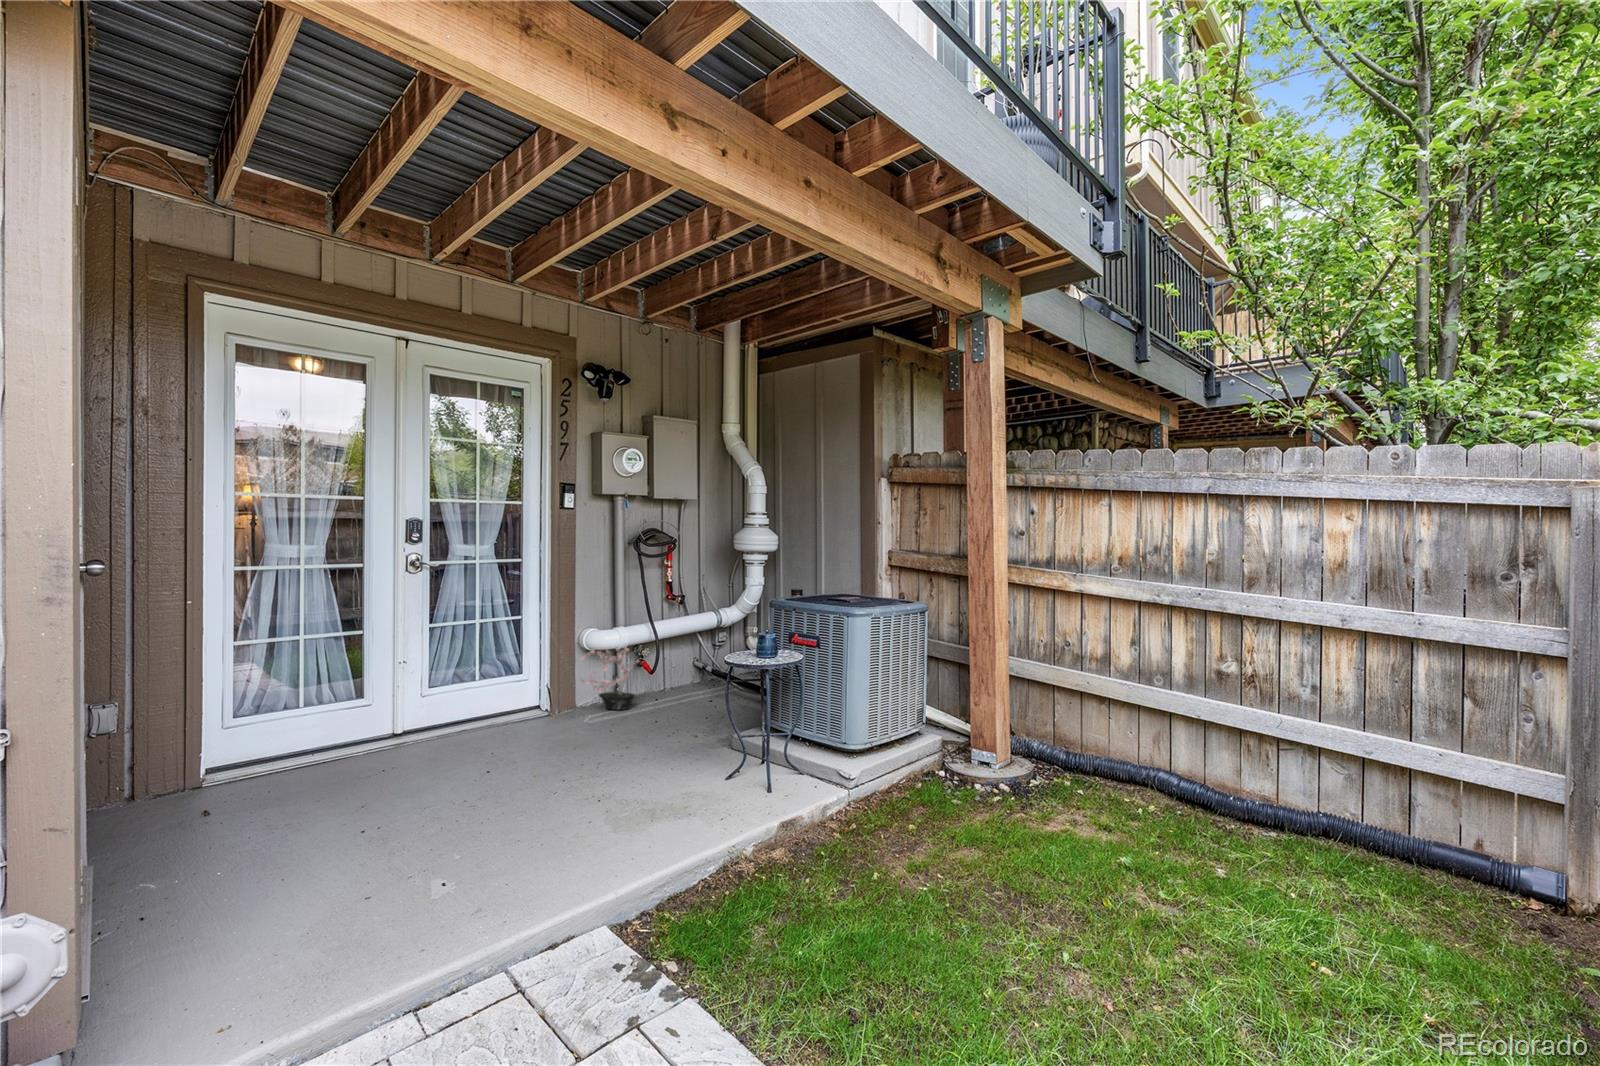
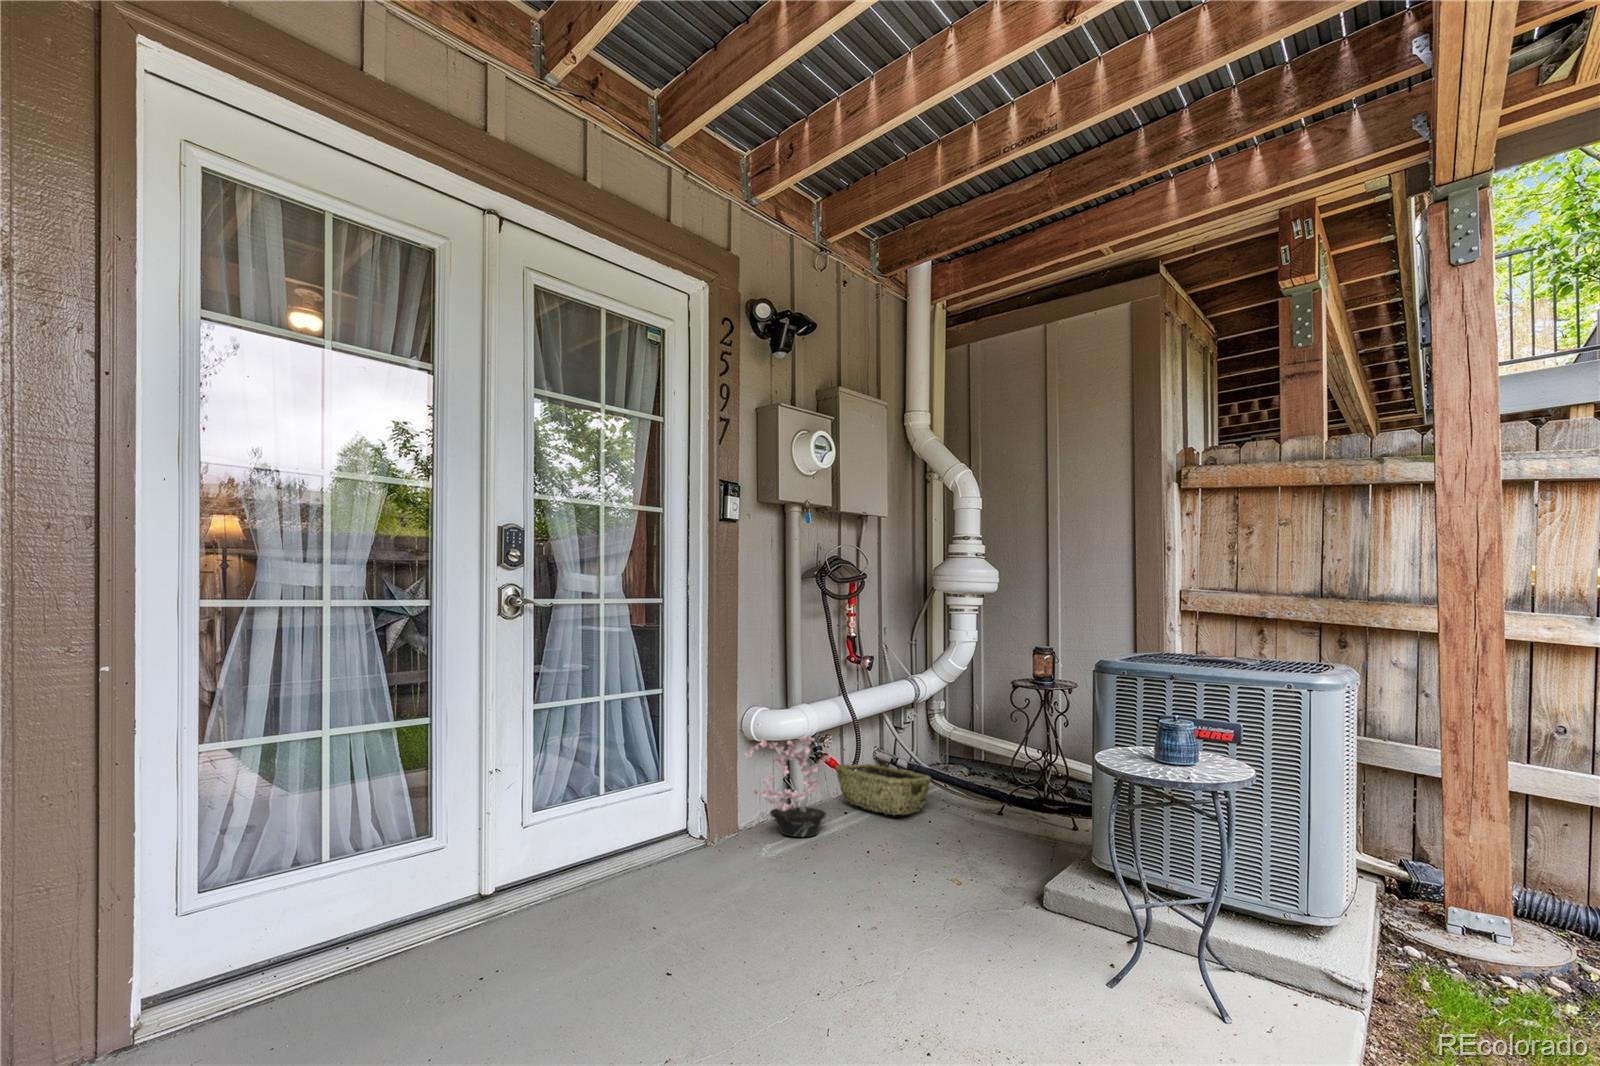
woven basket: none [656,668,716,700] -> present [836,764,931,815]

